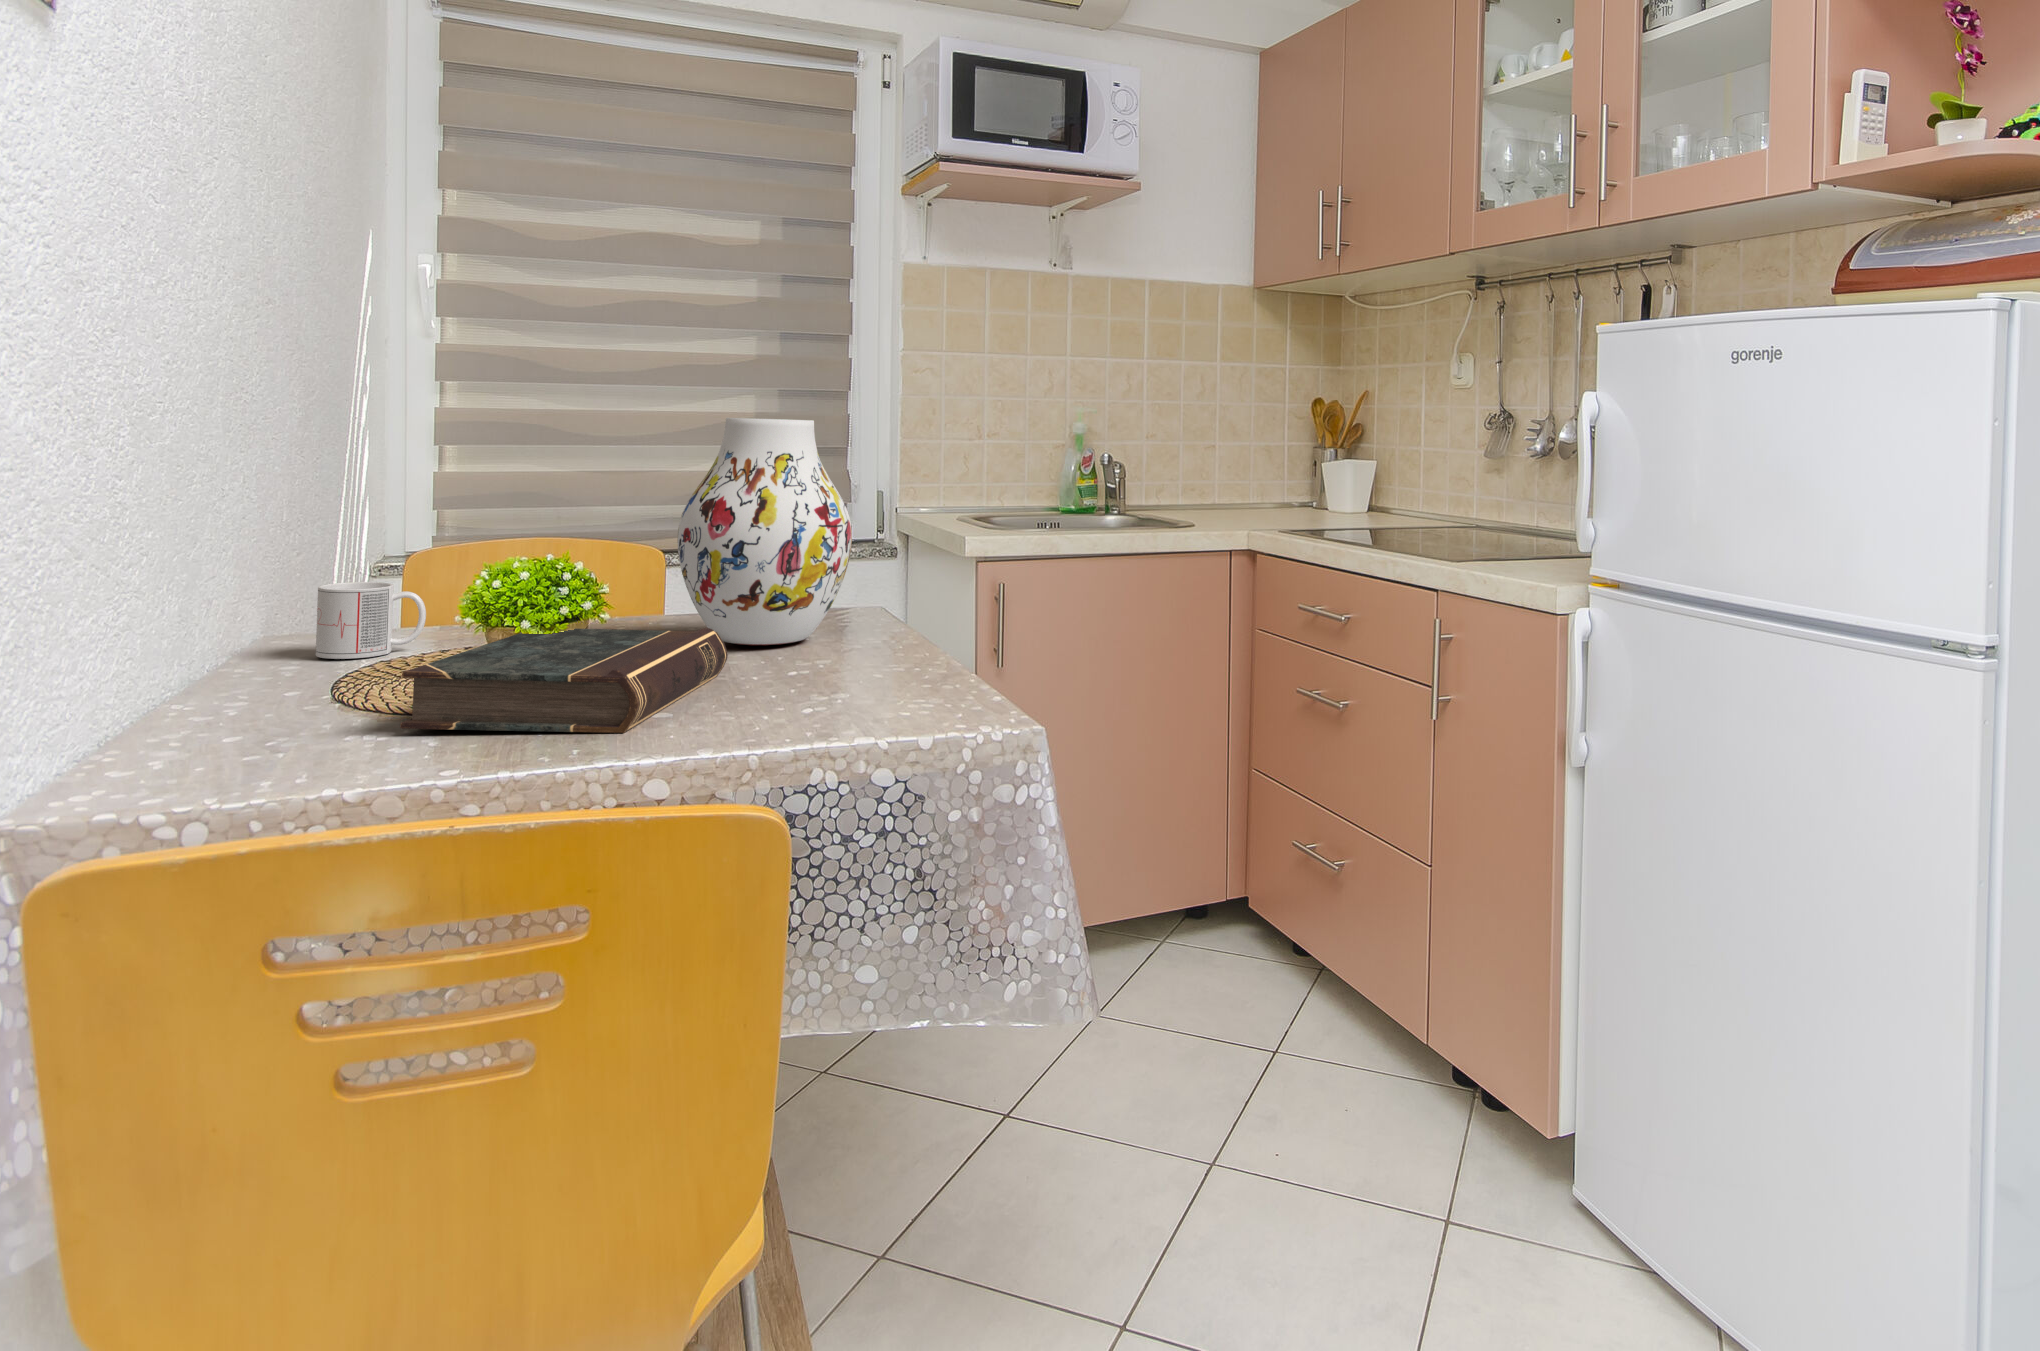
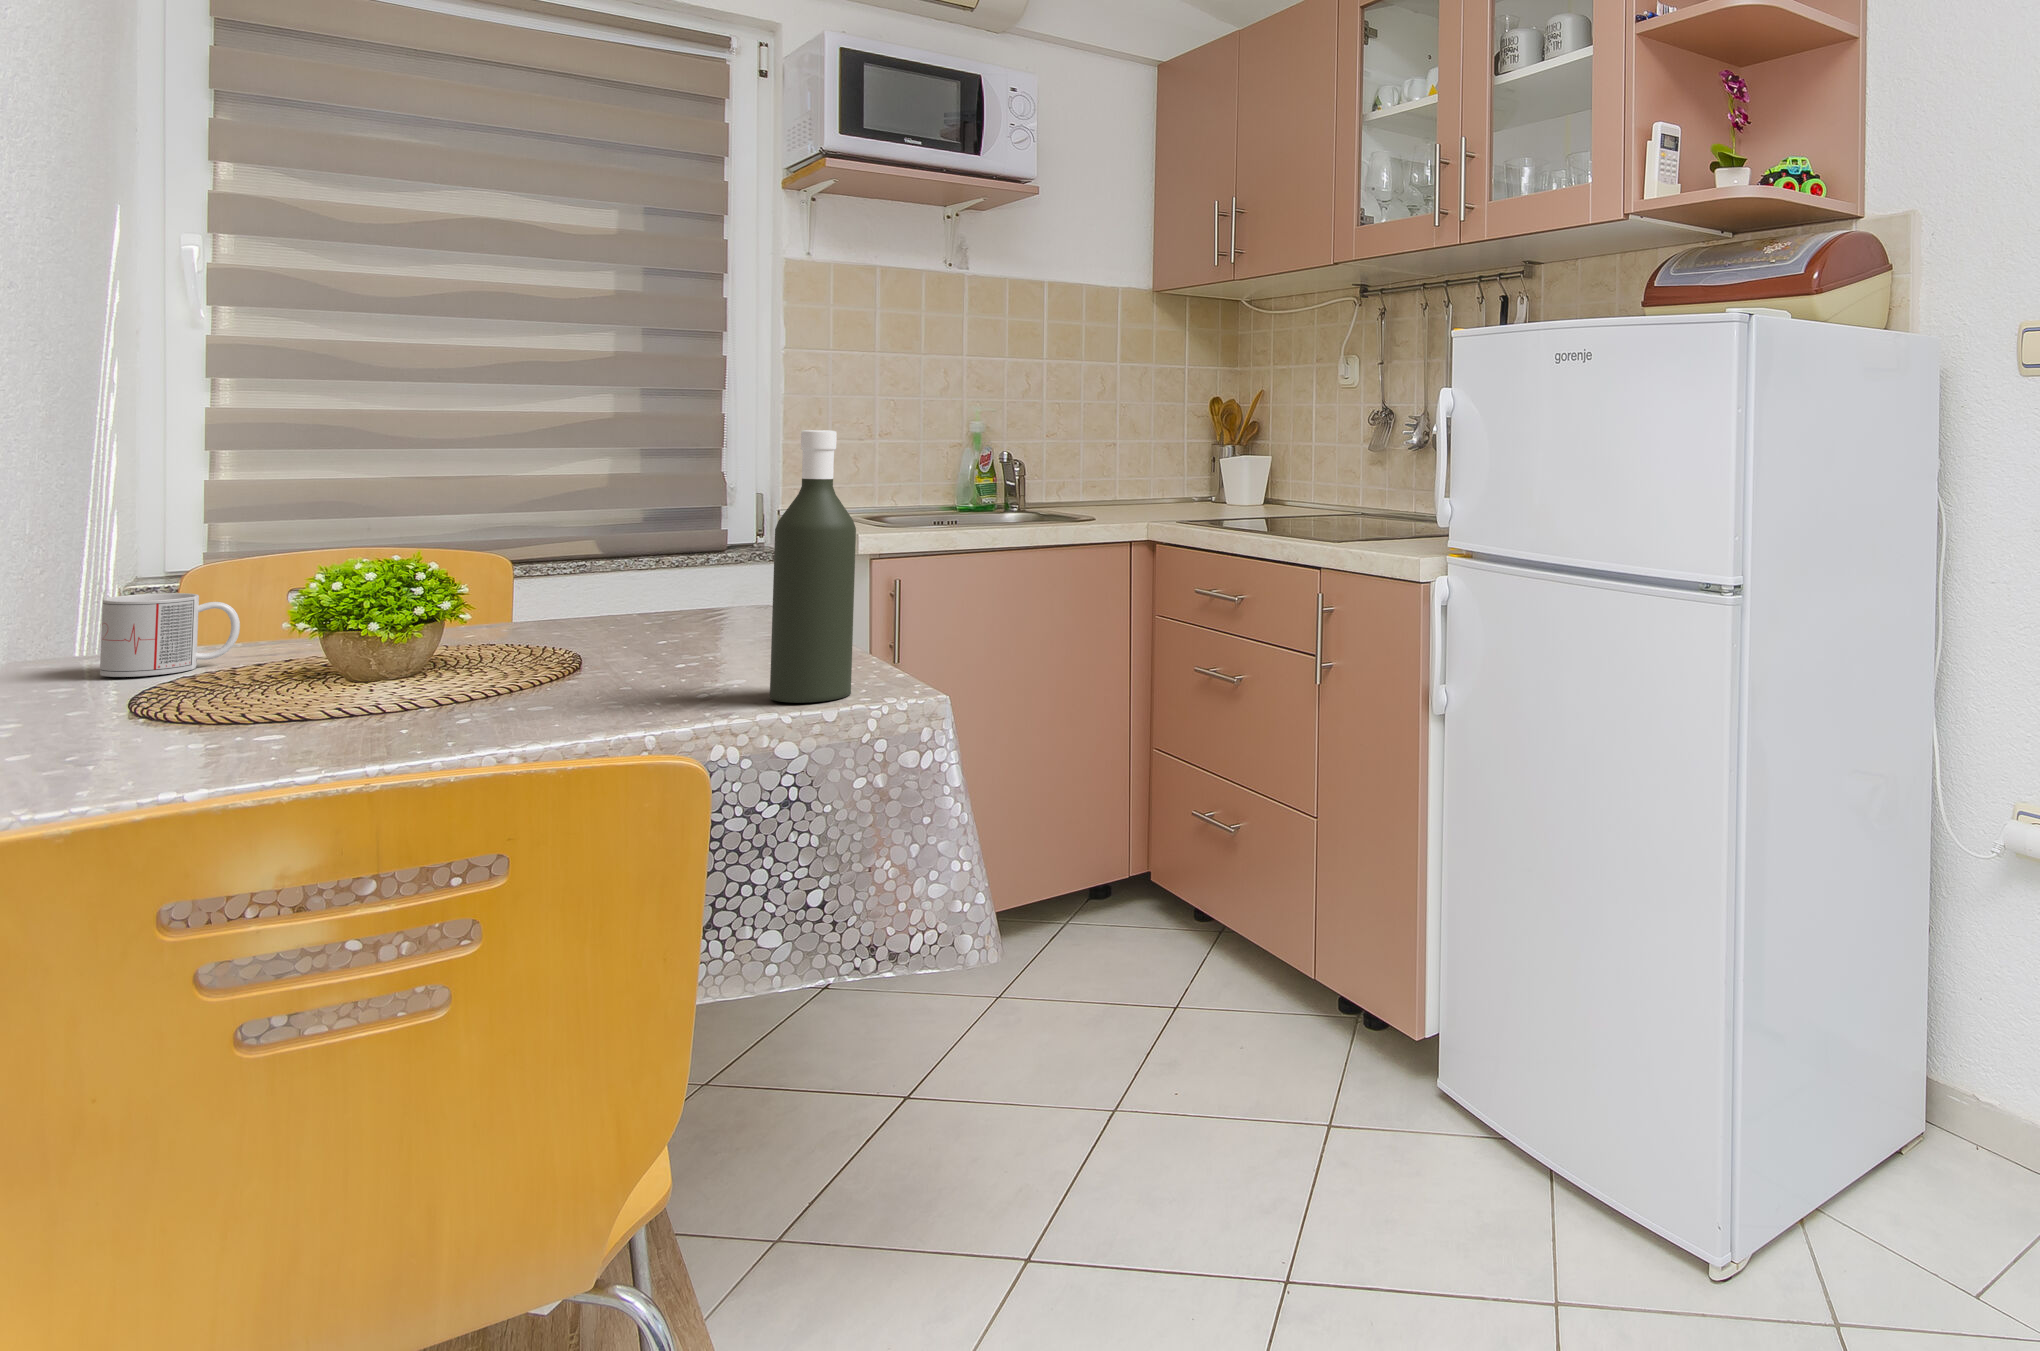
vase: present [678,418,852,646] -> none [545,414,738,643]
bottle: none [870,437,955,725] -> present [770,430,856,703]
book: present [400,628,728,733] -> none [241,624,609,735]

